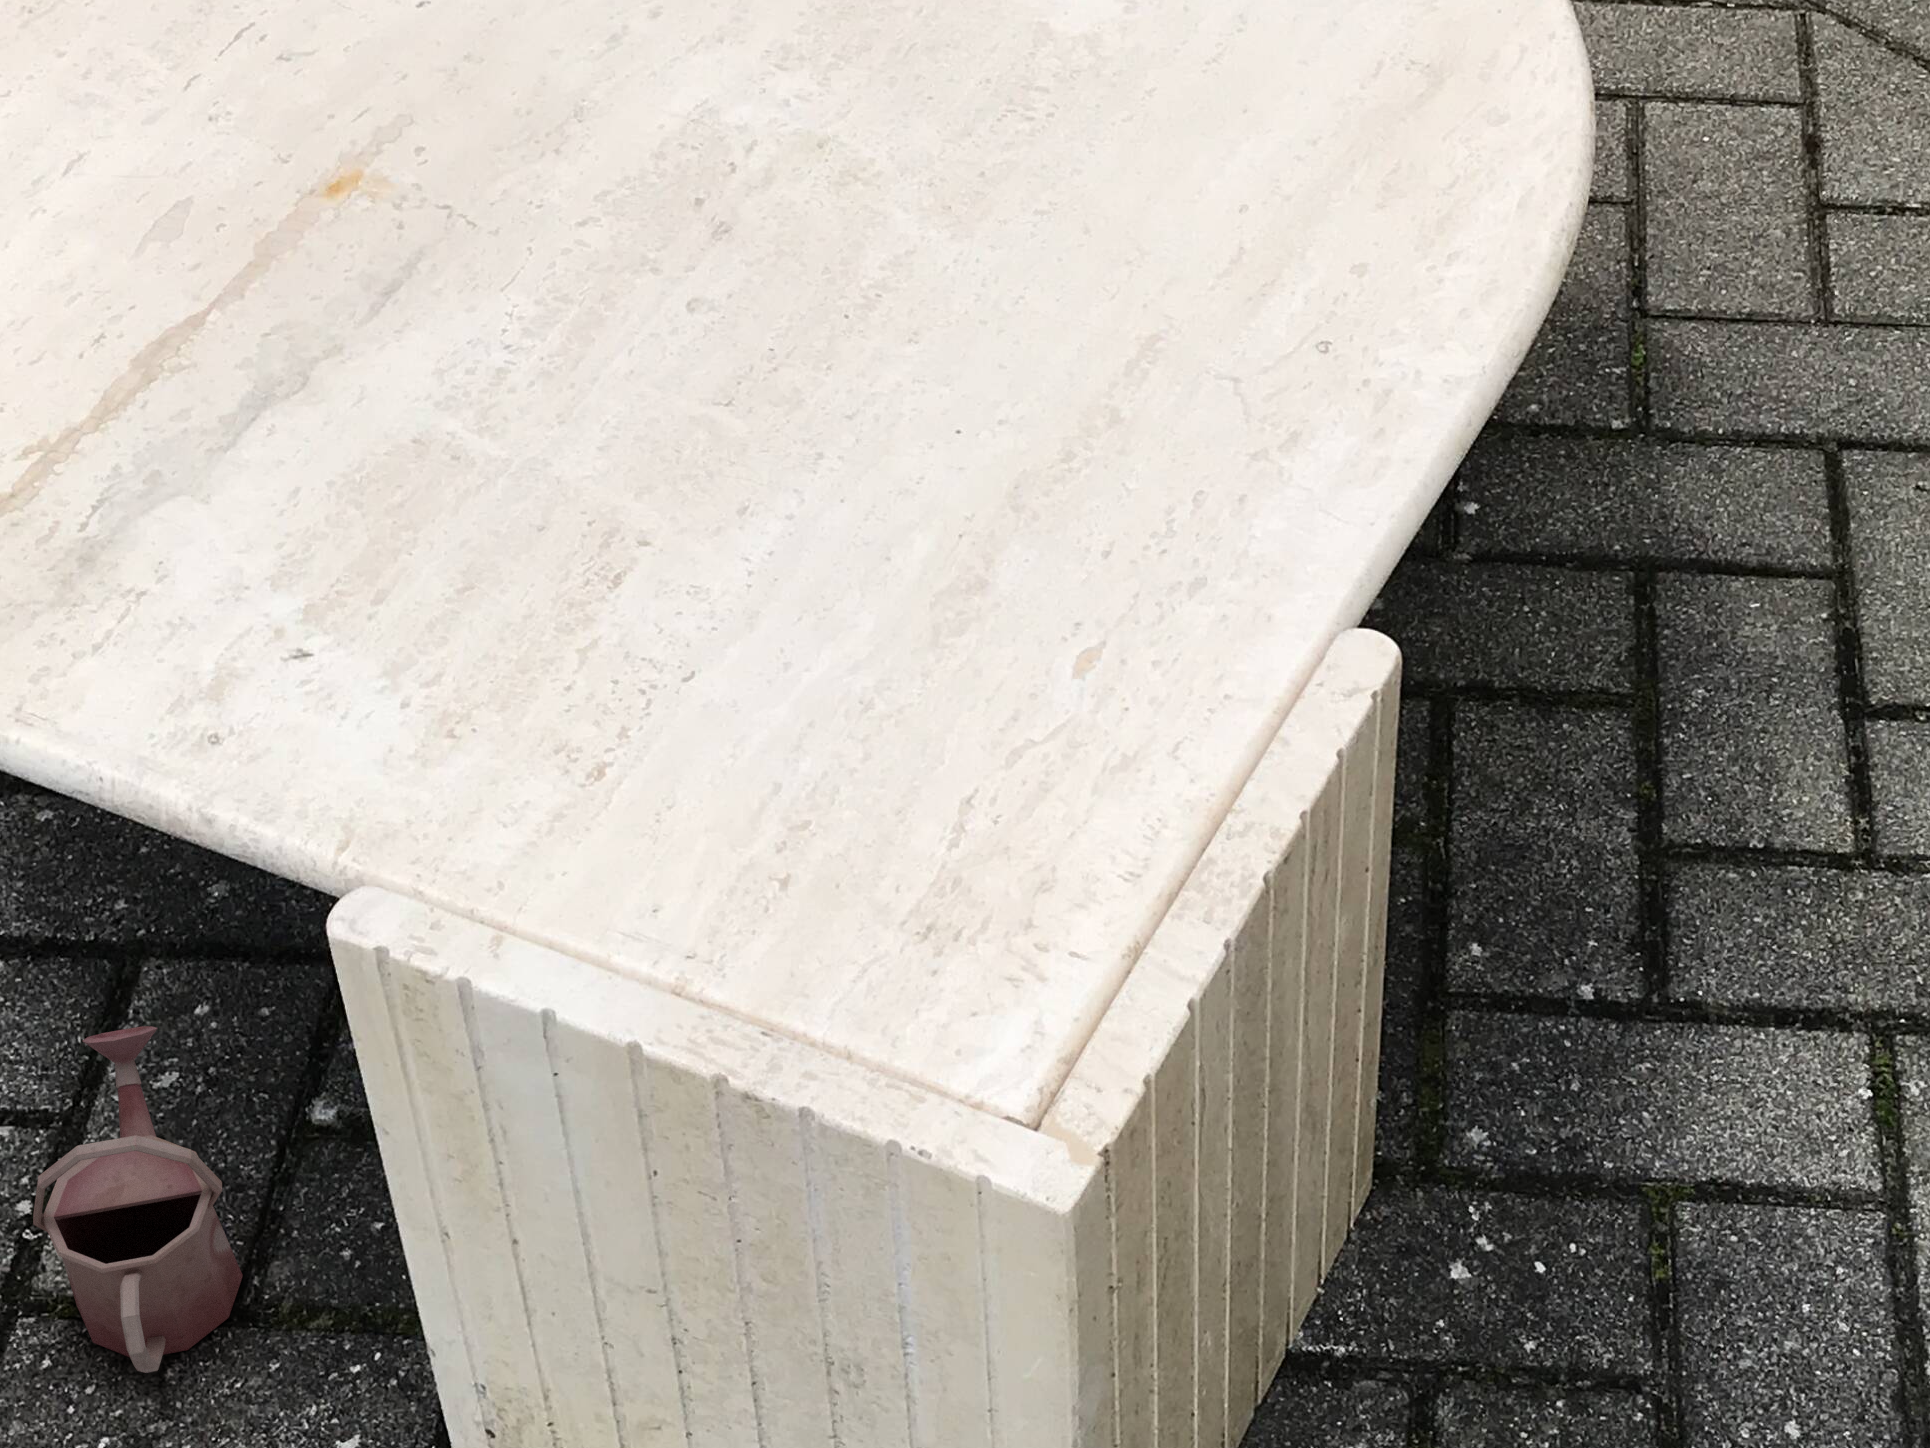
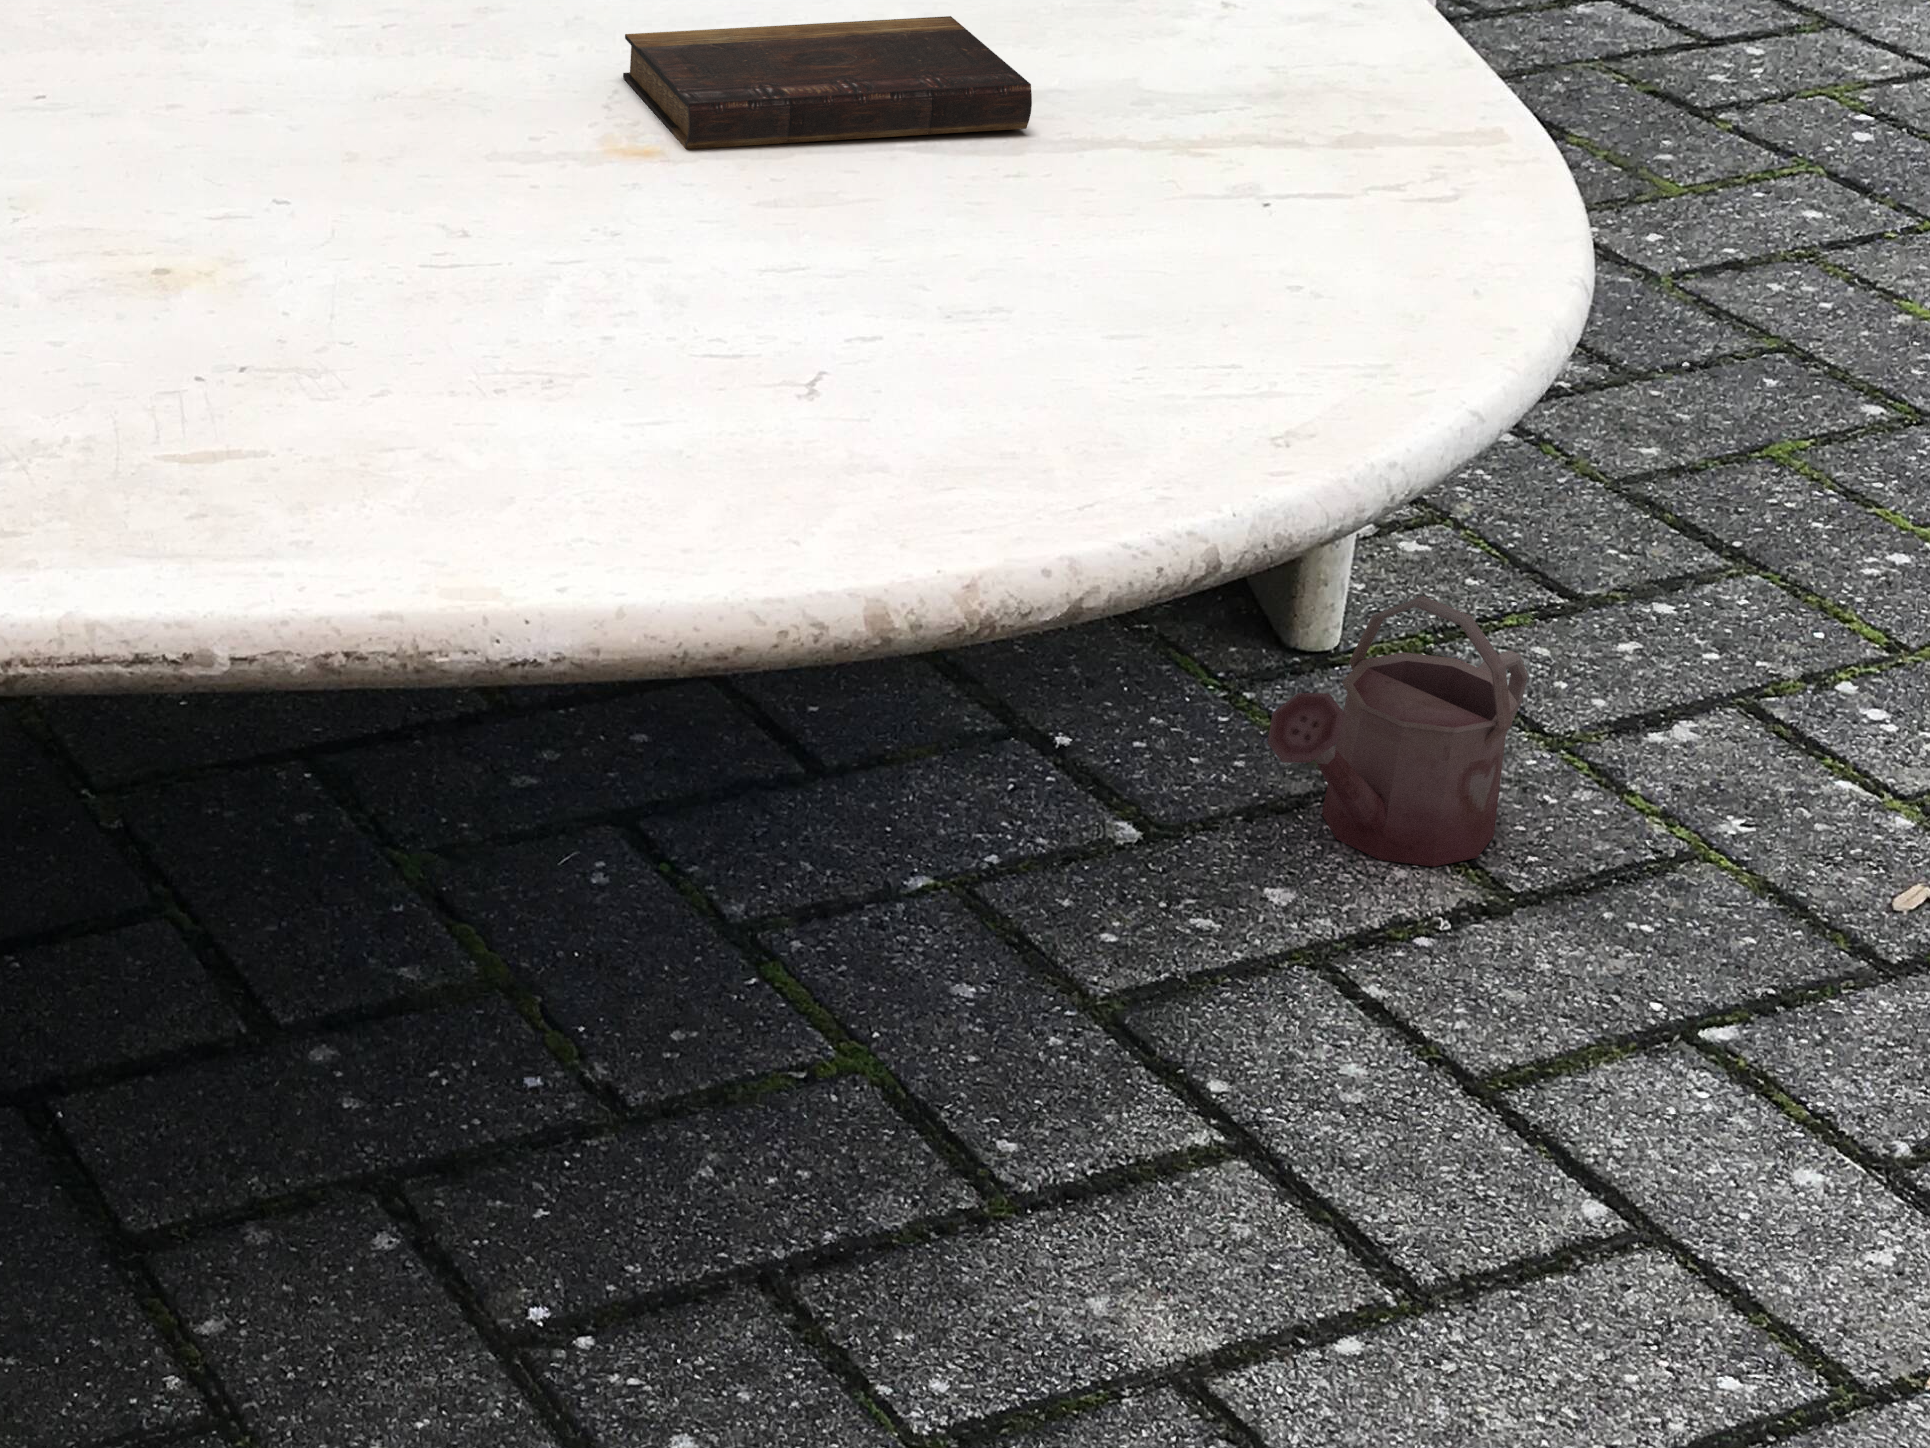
book: none [35,78,349,309] -> present [623,16,1032,149]

